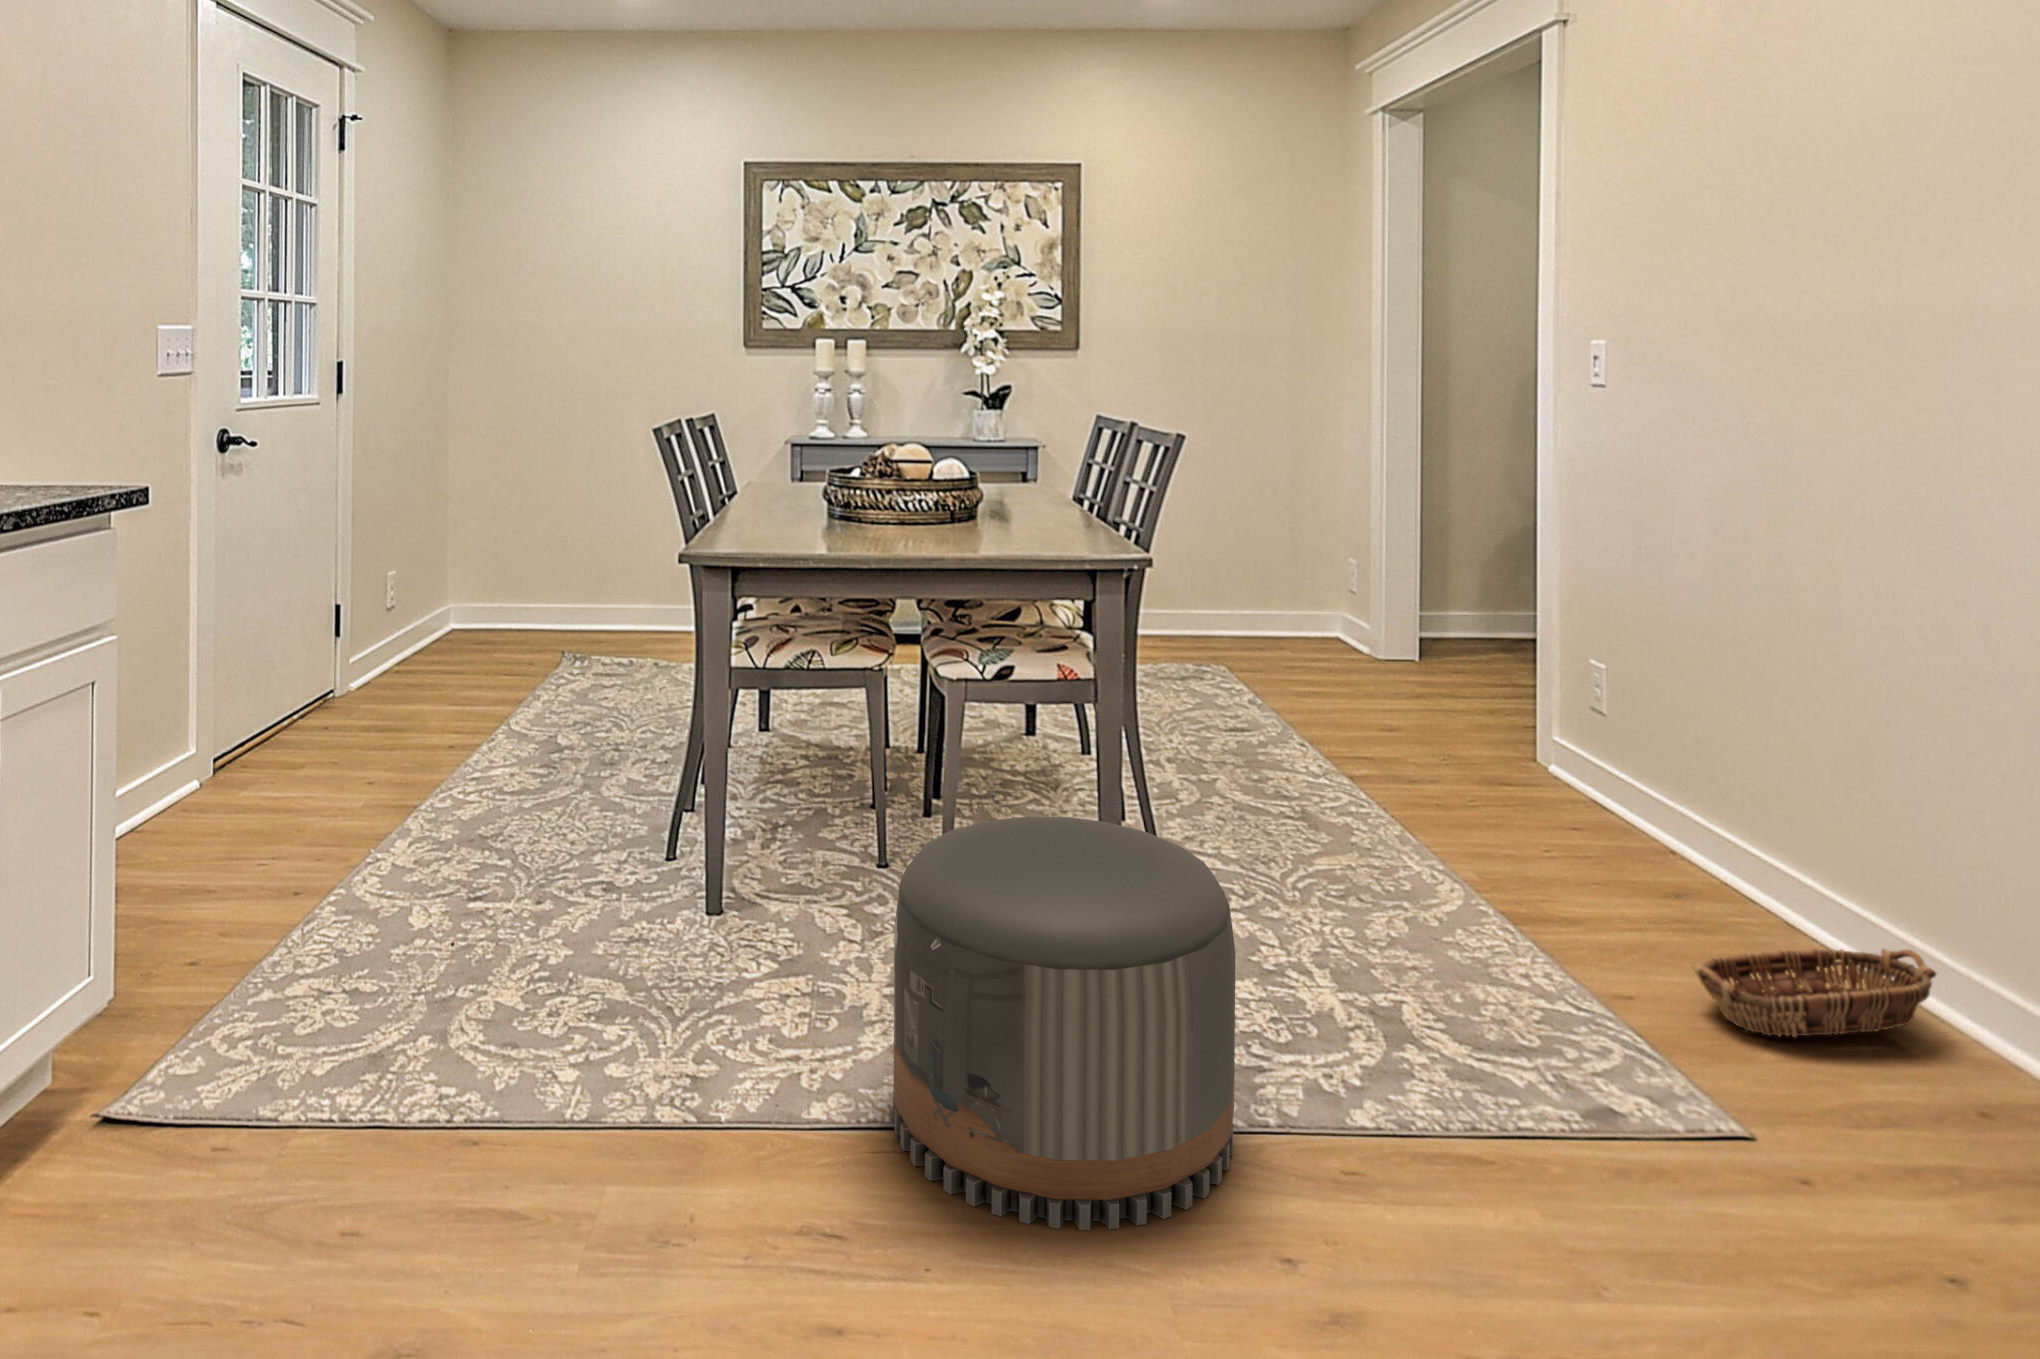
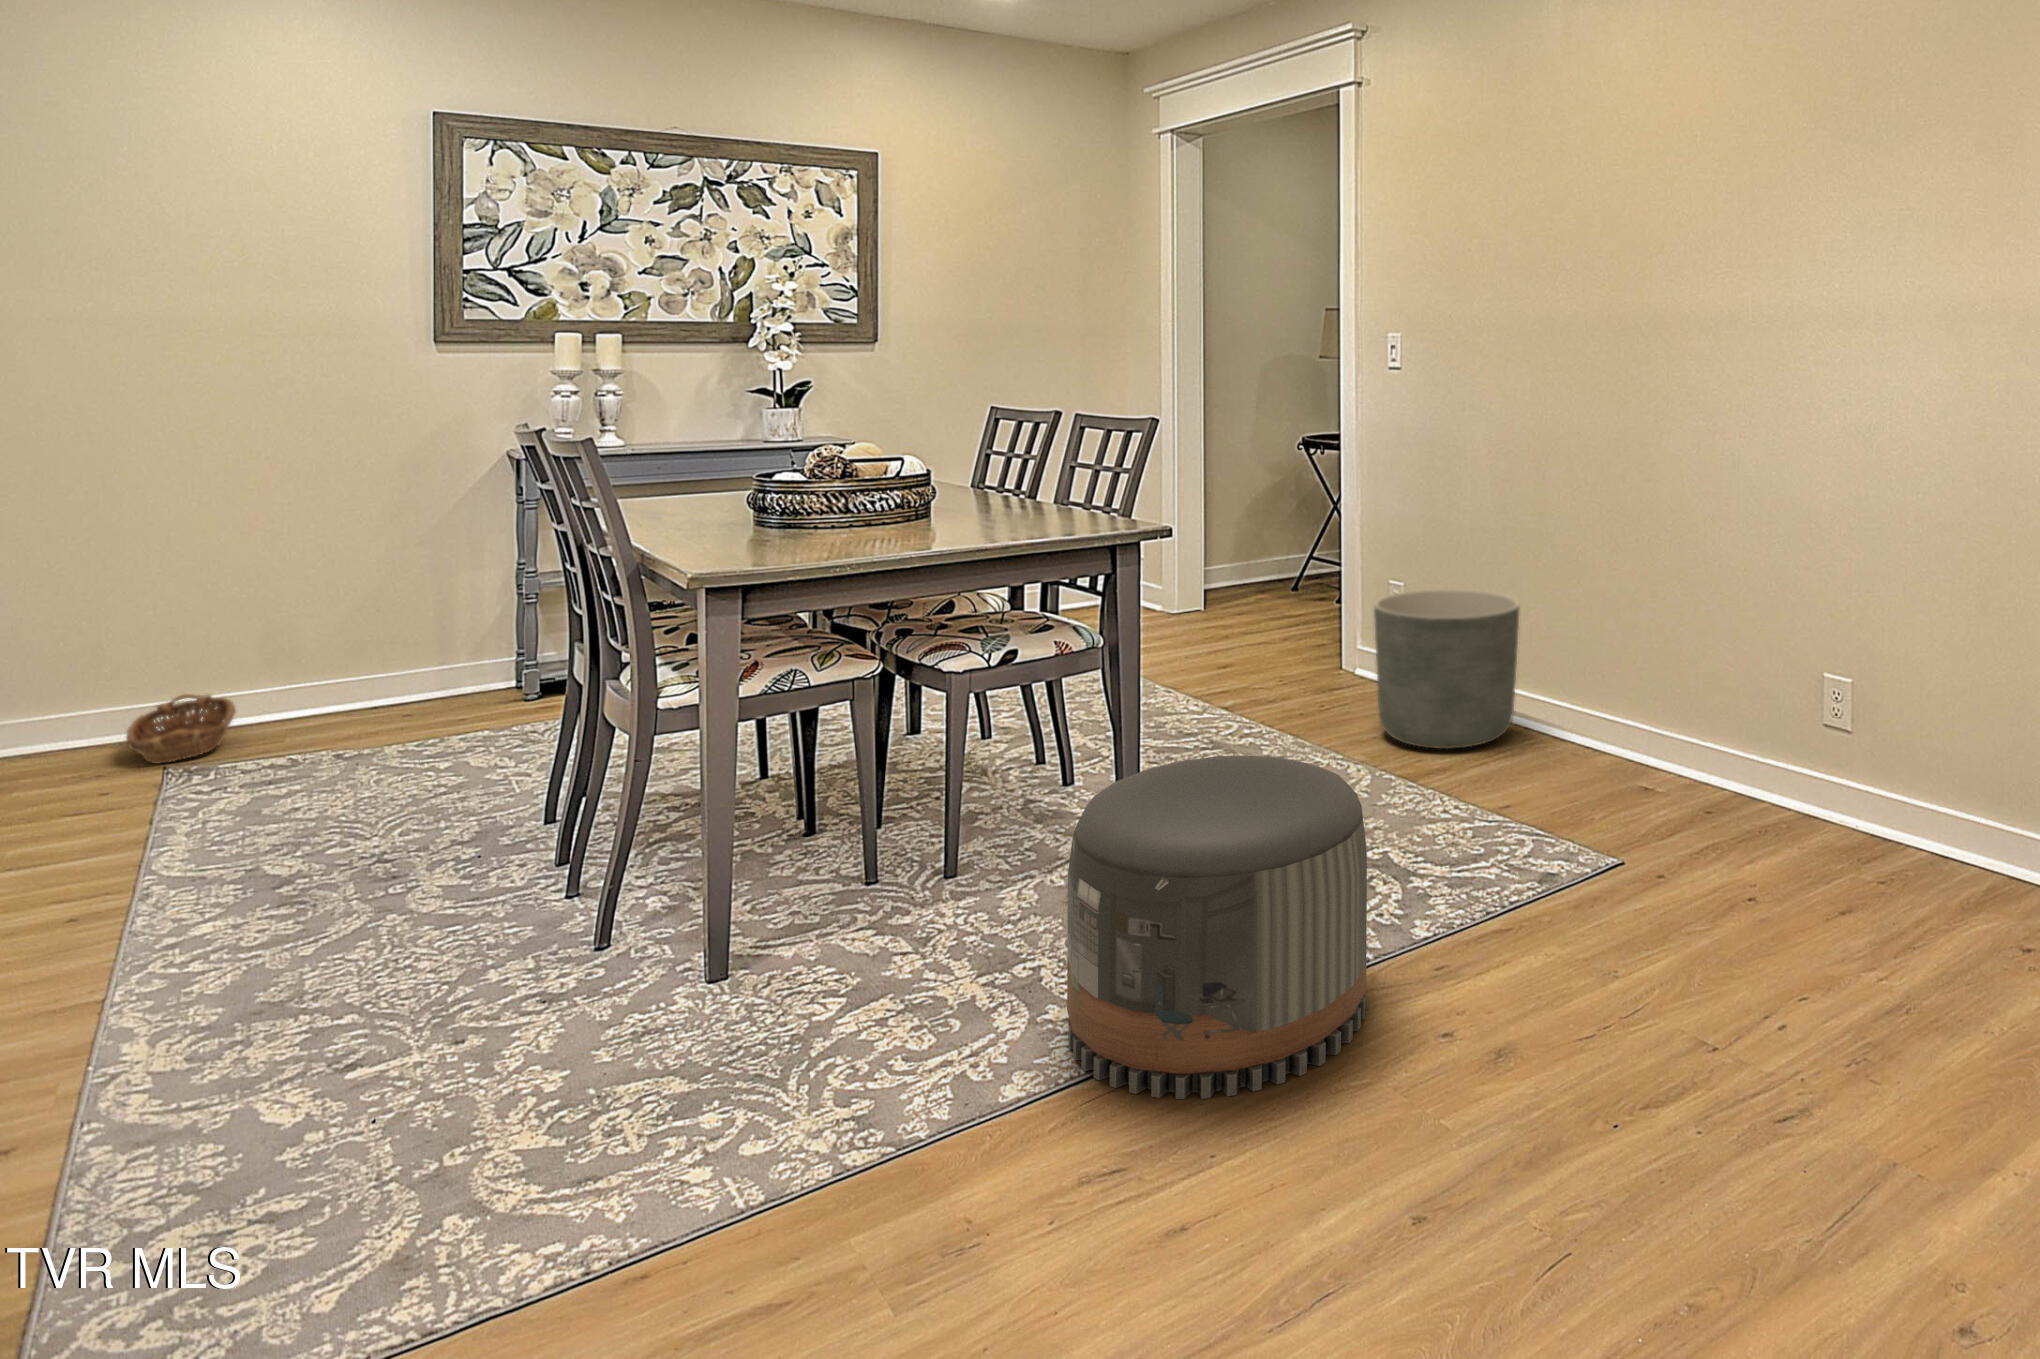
planter: none [1507,674,1735,905] -> present [1374,589,1520,749]
basket: present [1692,949,1936,1037] -> present [126,694,236,764]

